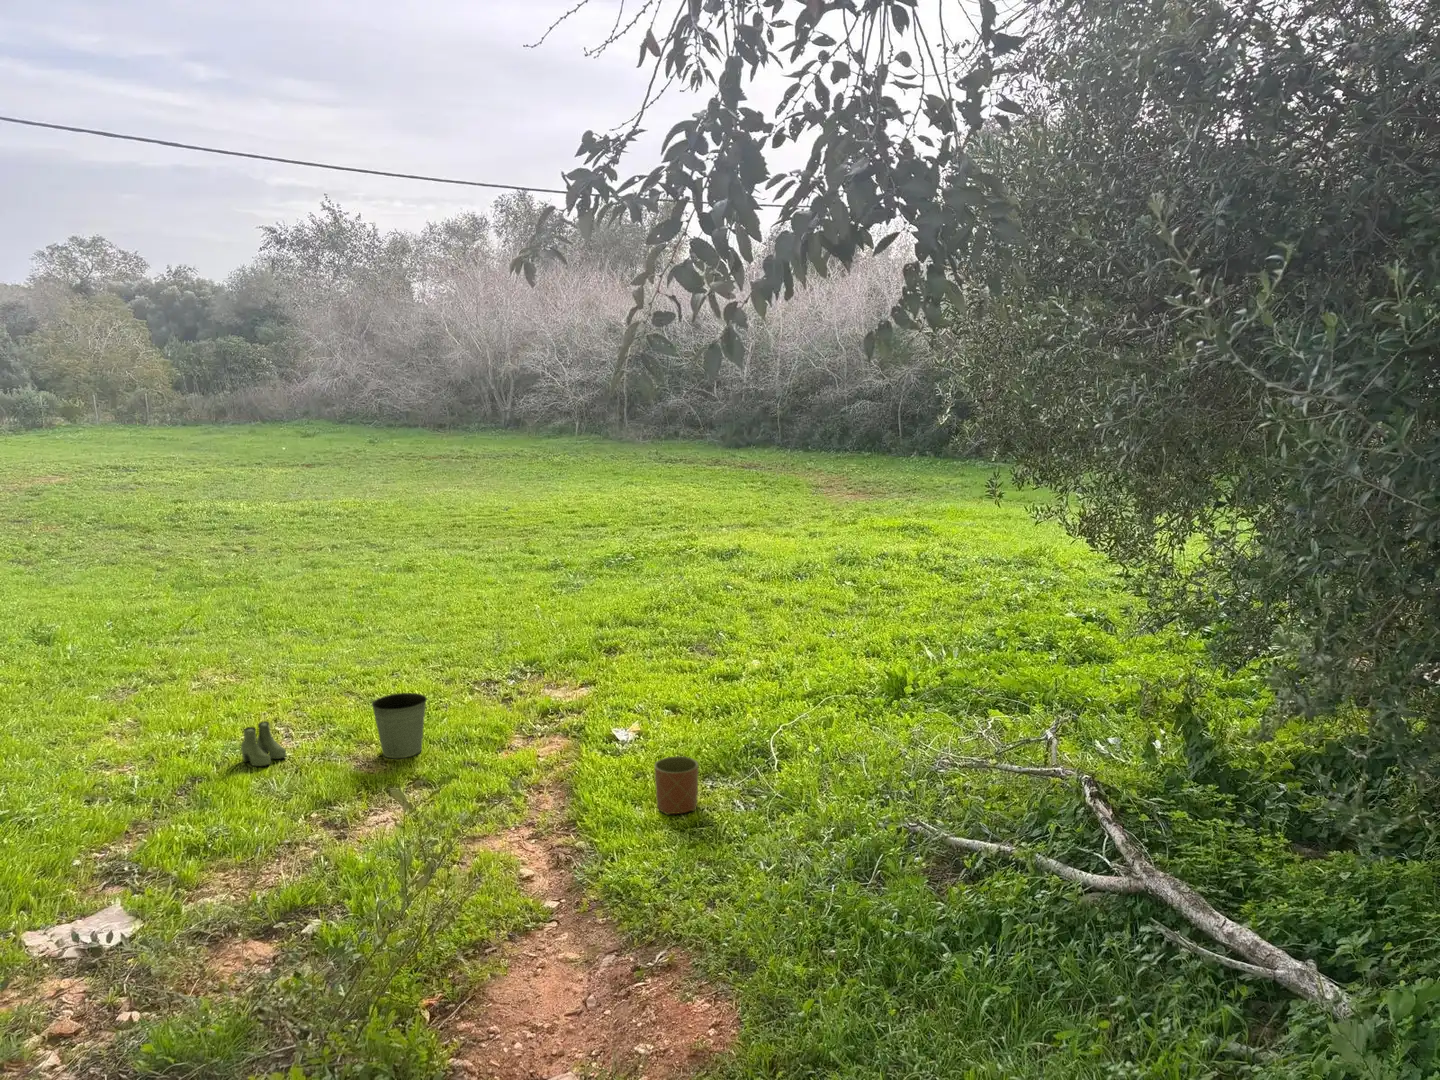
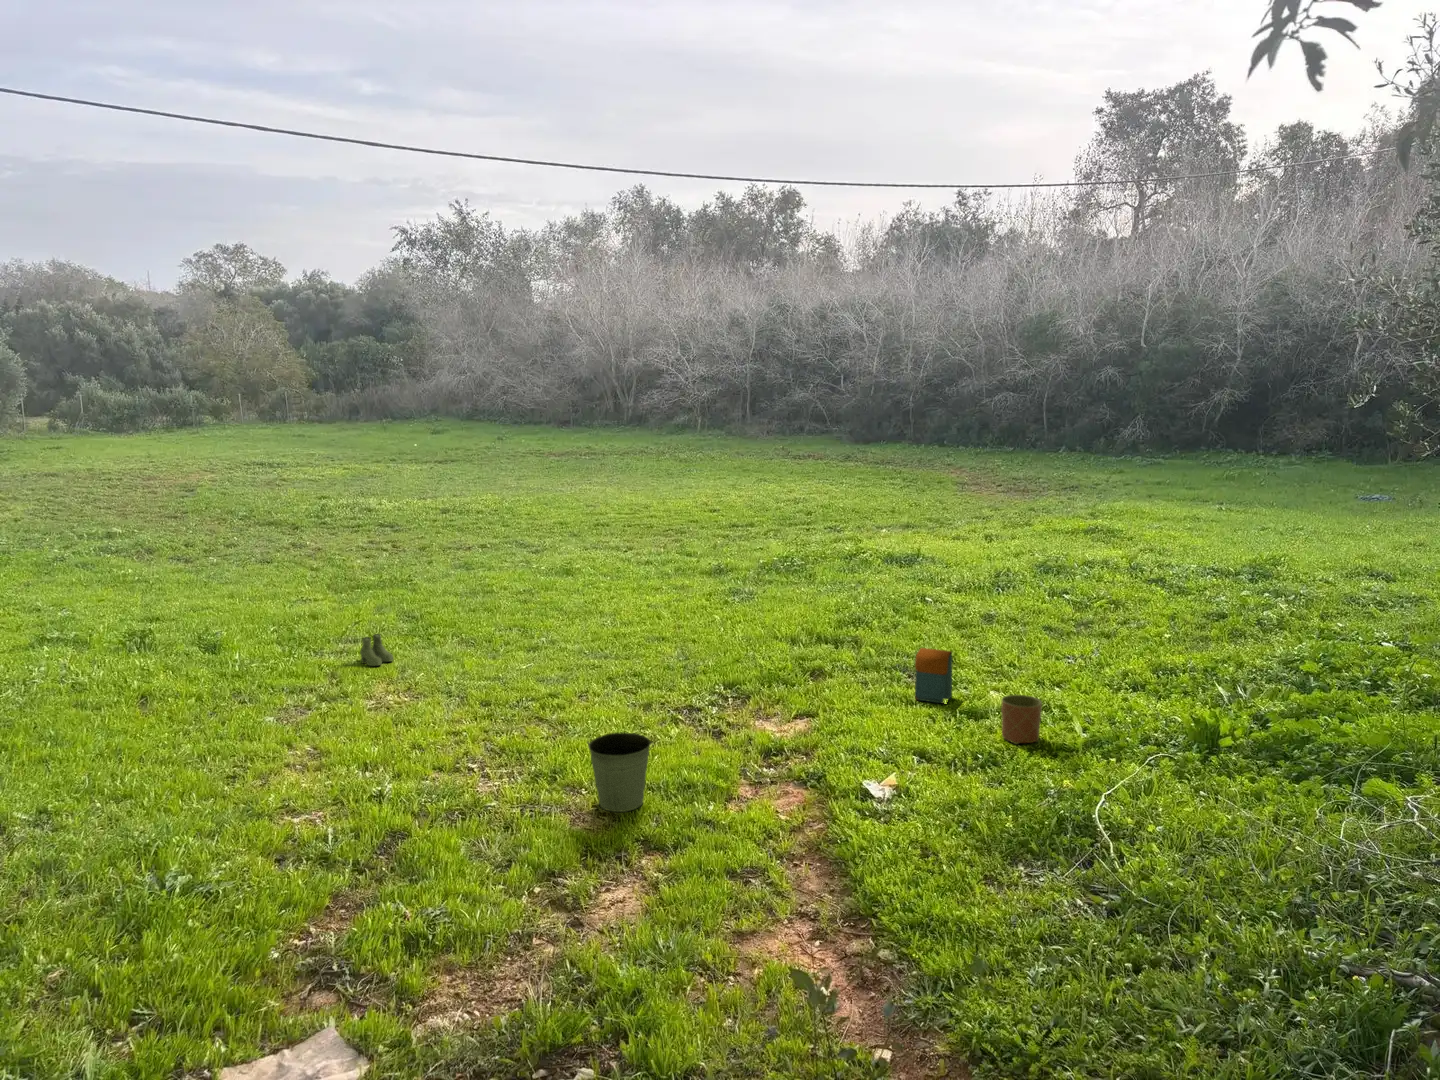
backpack: none [688,624,721,672] -> present [915,648,952,703]
boots: present [241,721,286,766] -> present [360,634,393,666]
planter: present [654,757,698,815] -> present [1001,695,1042,744]

